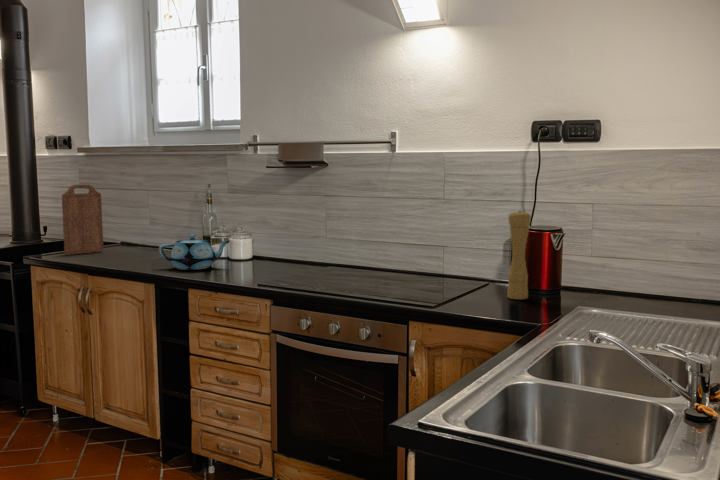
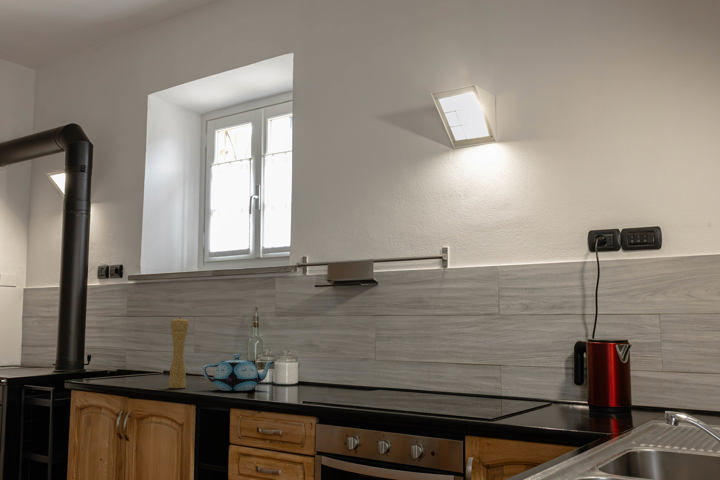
cutting board: present [62,184,103,255] -> none [106,308,148,380]
pepper mill: present [507,211,531,299] -> present [169,318,189,388]

